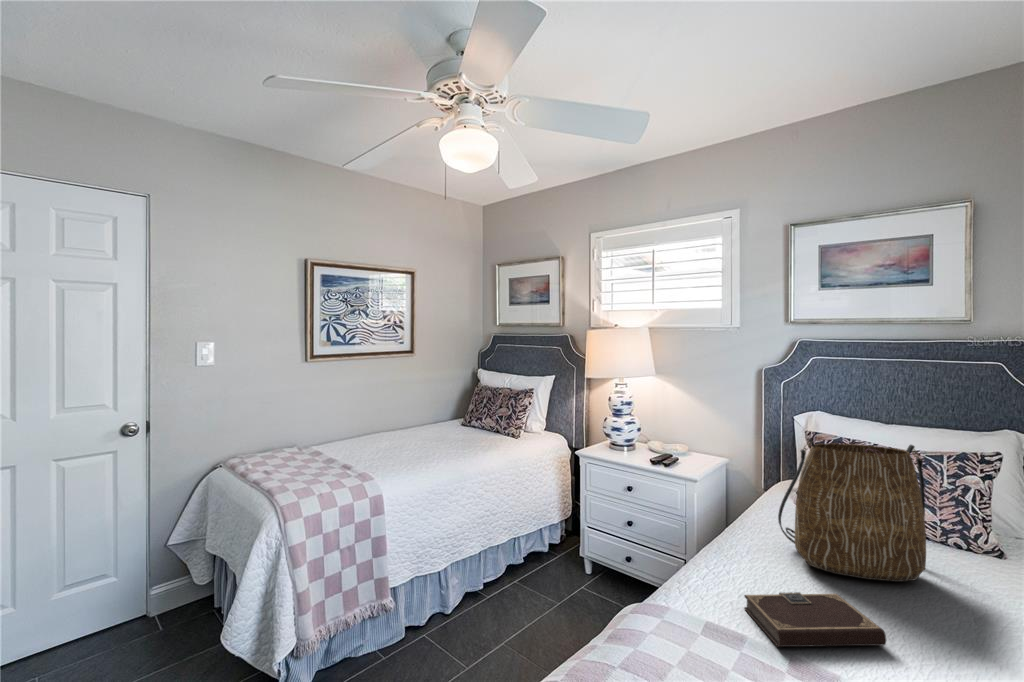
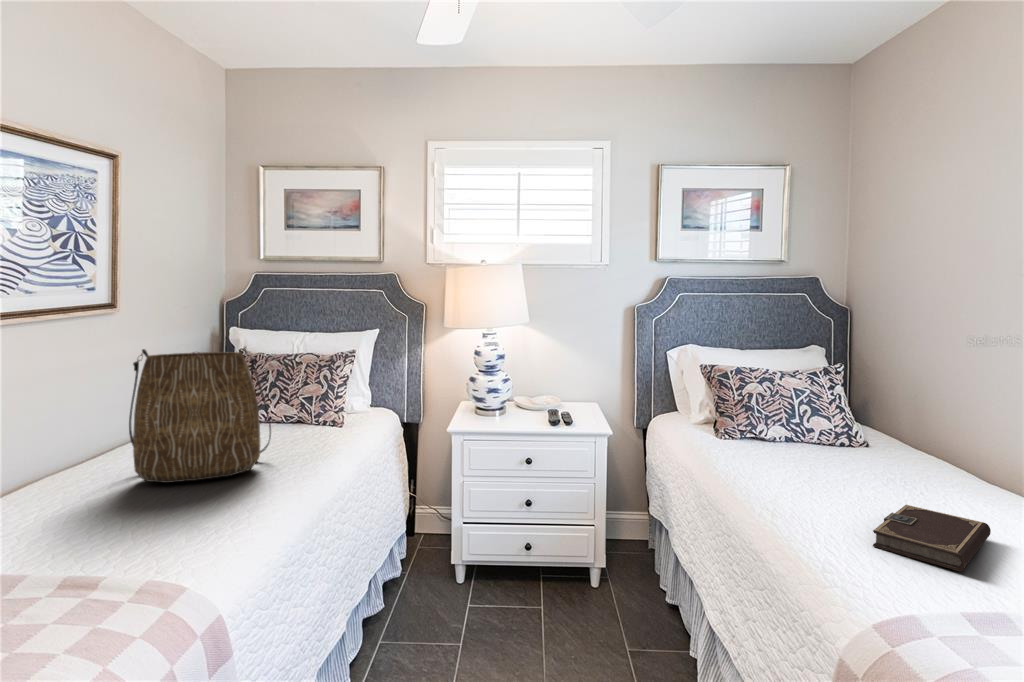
tote bag: present [778,438,926,582] -> present [129,347,271,483]

